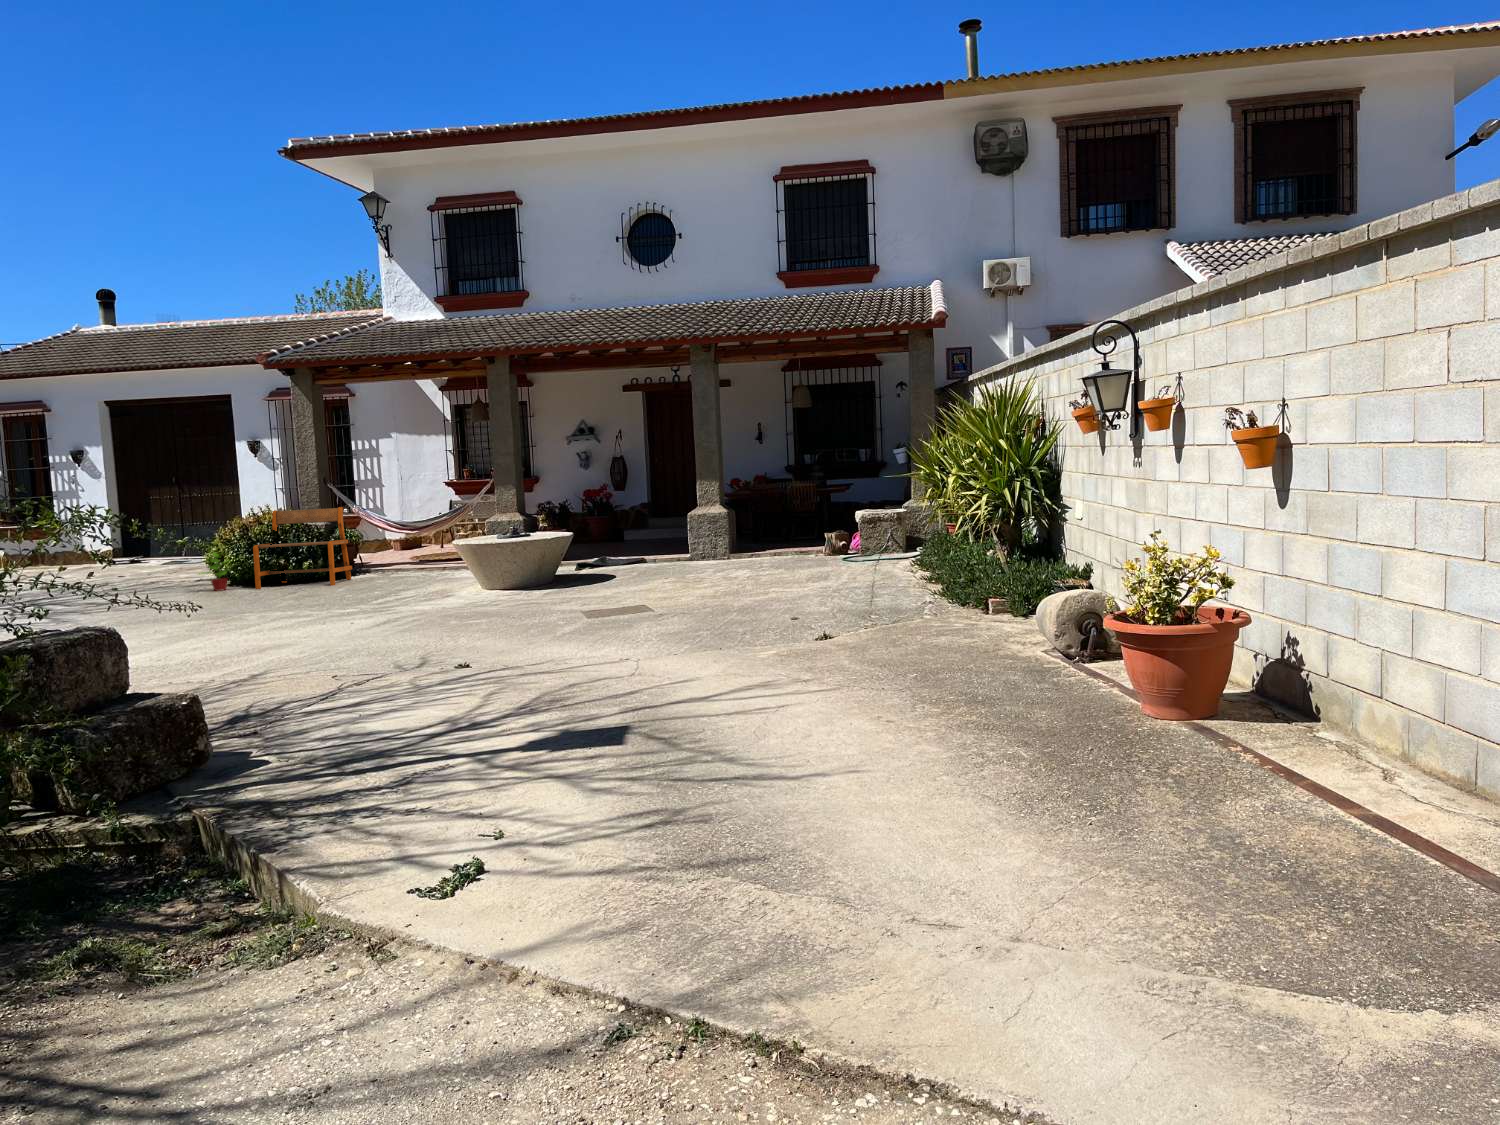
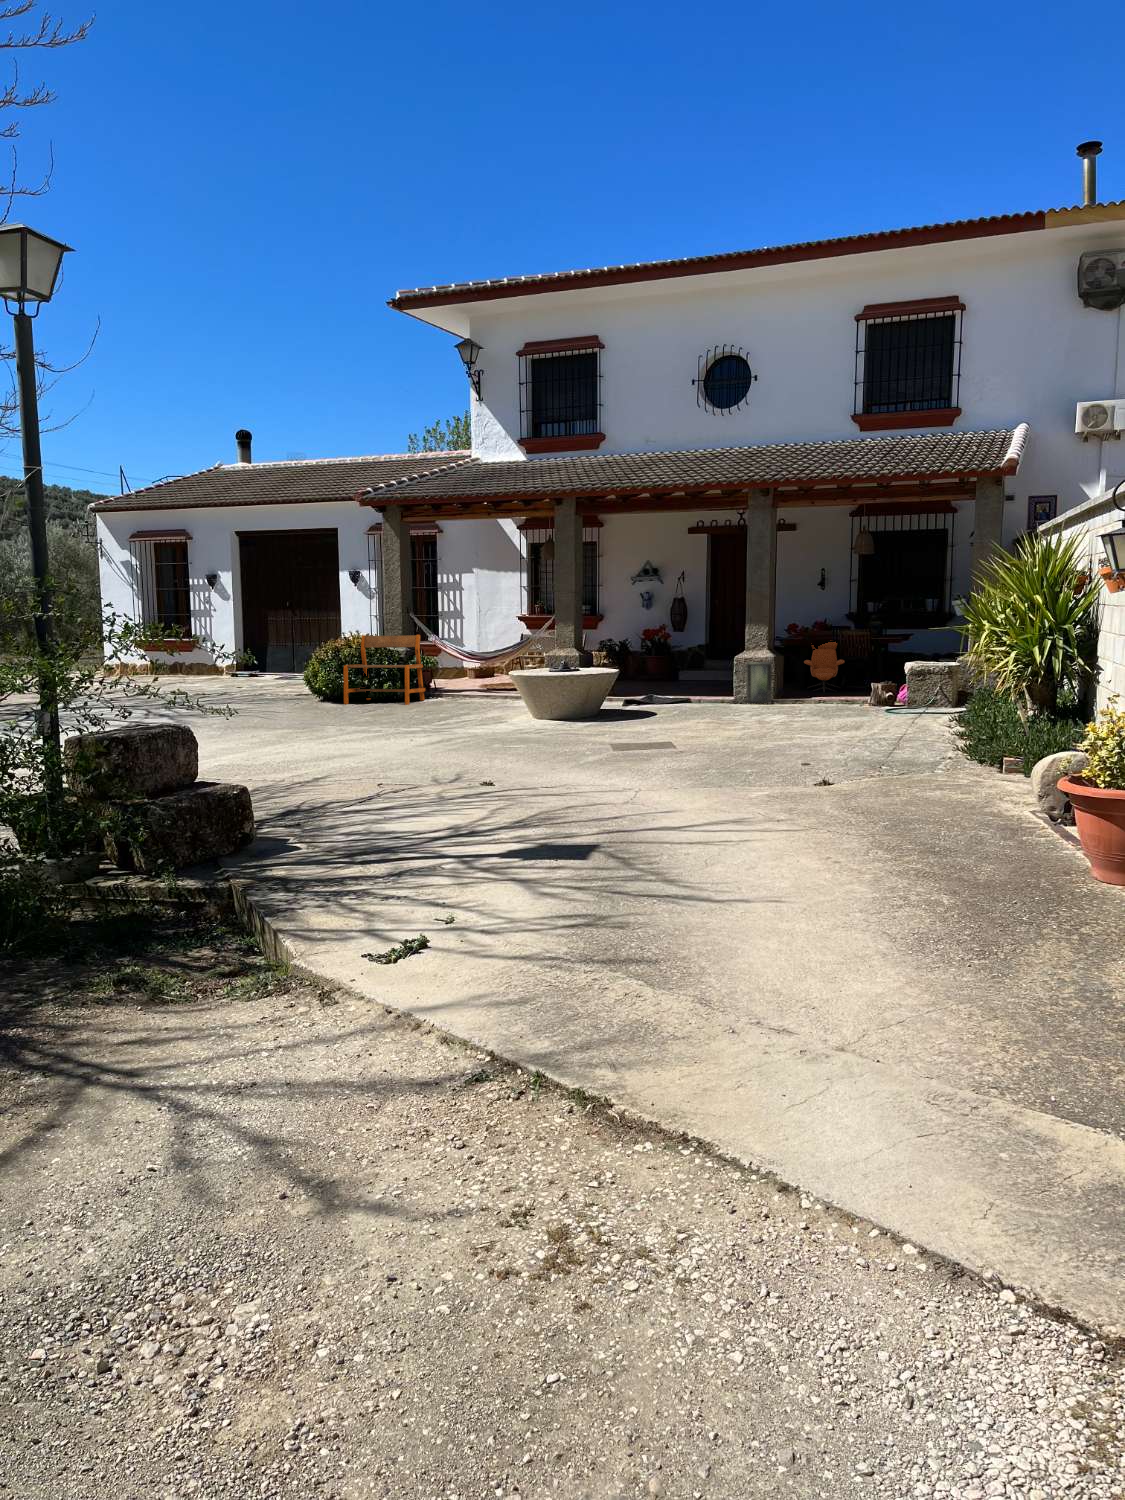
lounge chair: none [754,494,794,547] -> present [804,642,845,692]
storage box: none [702,518,731,561] -> present [746,662,772,703]
potted plant: present [201,553,229,591] -> none [298,668,327,703]

